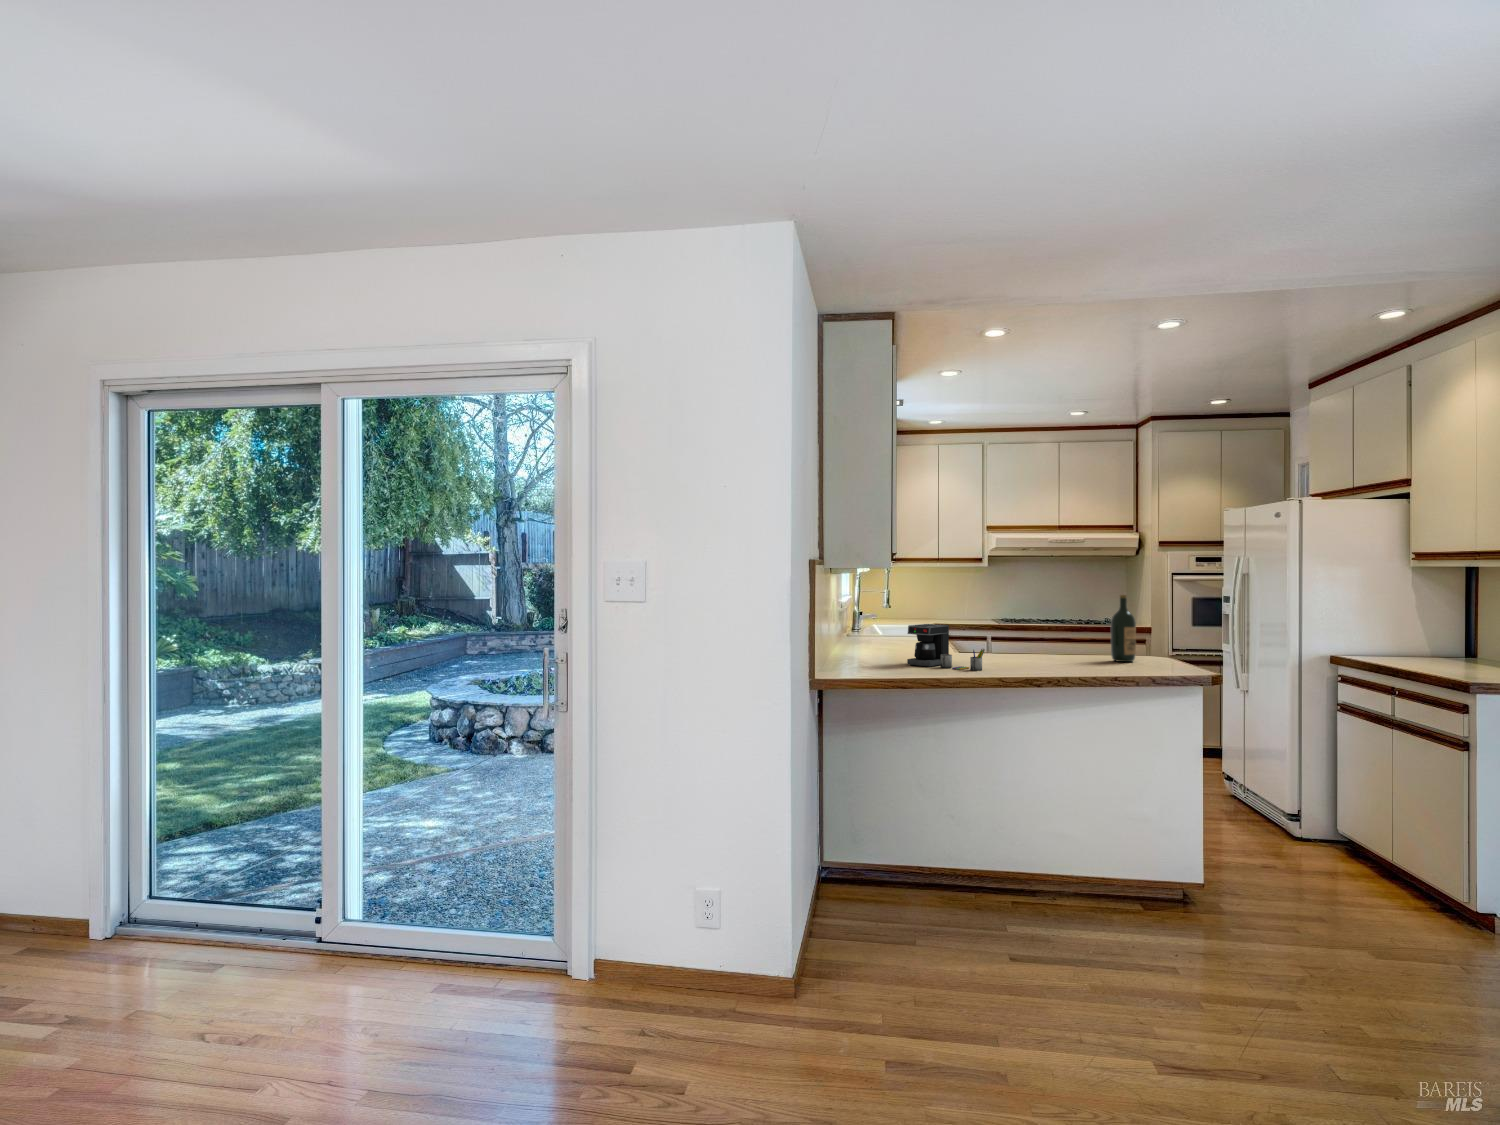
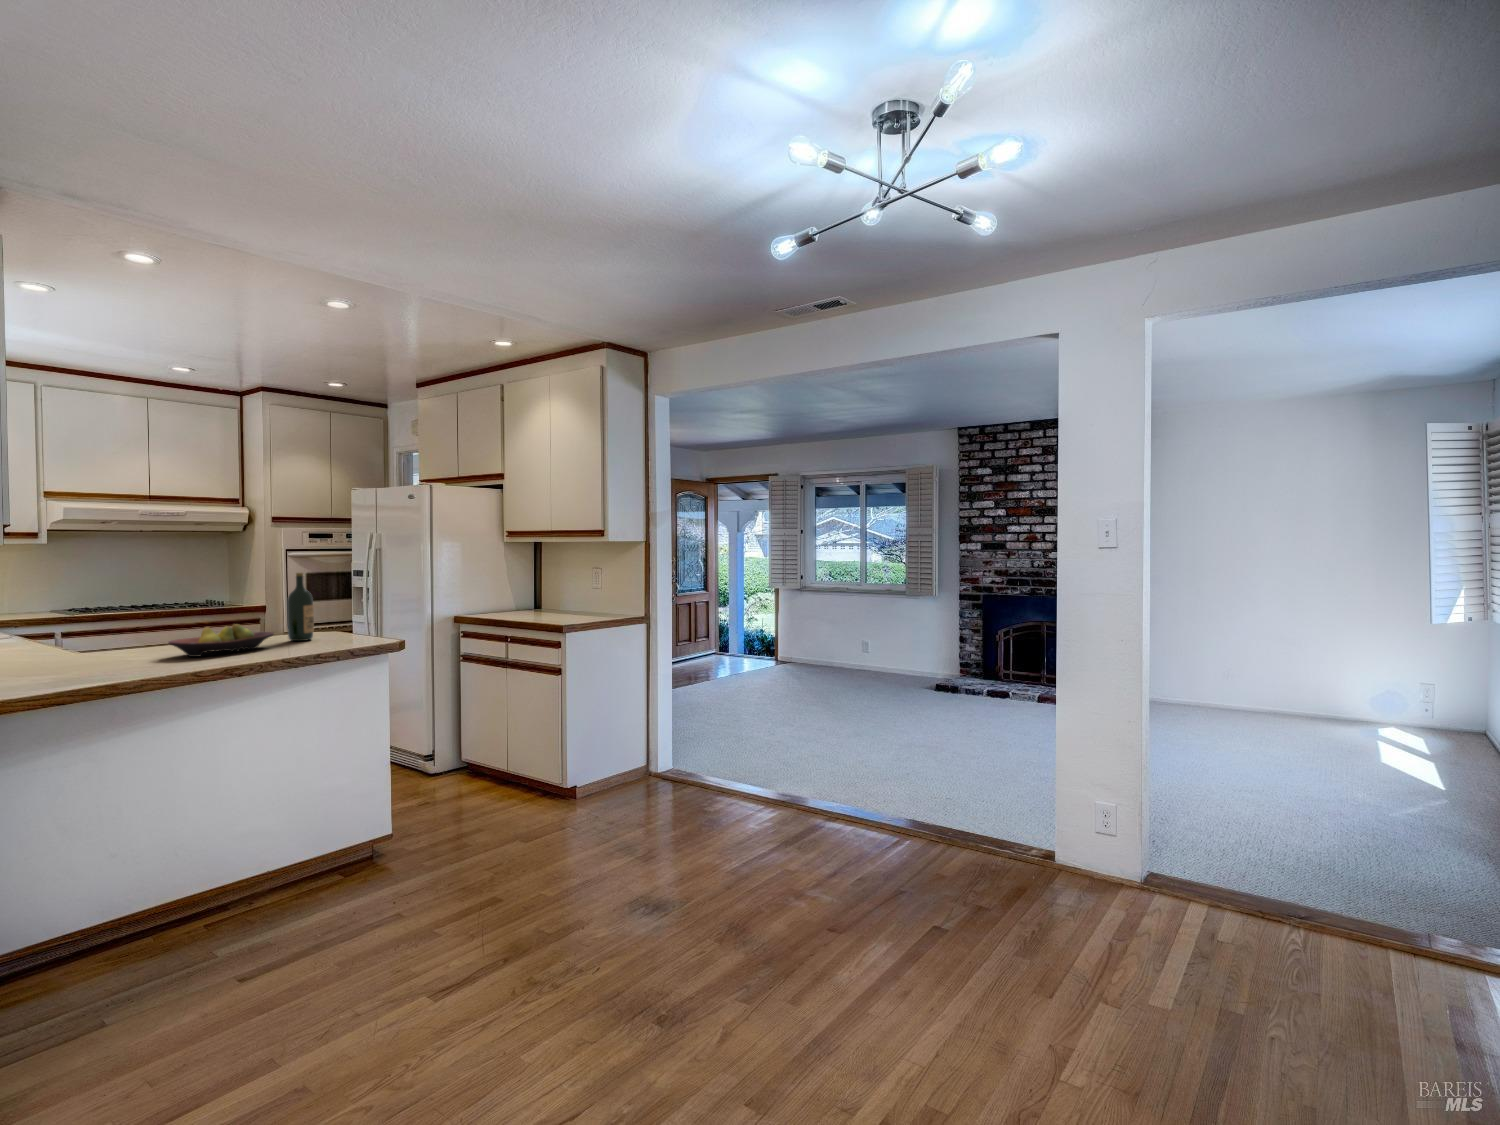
coffee maker: present [907,624,985,671] -> none [28,620,161,678]
fruit bowl: none [1004,639,1092,665] -> present [168,624,274,657]

